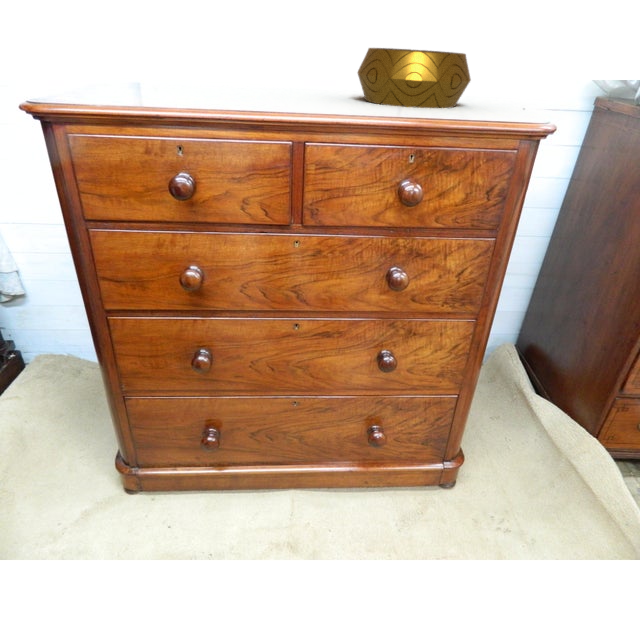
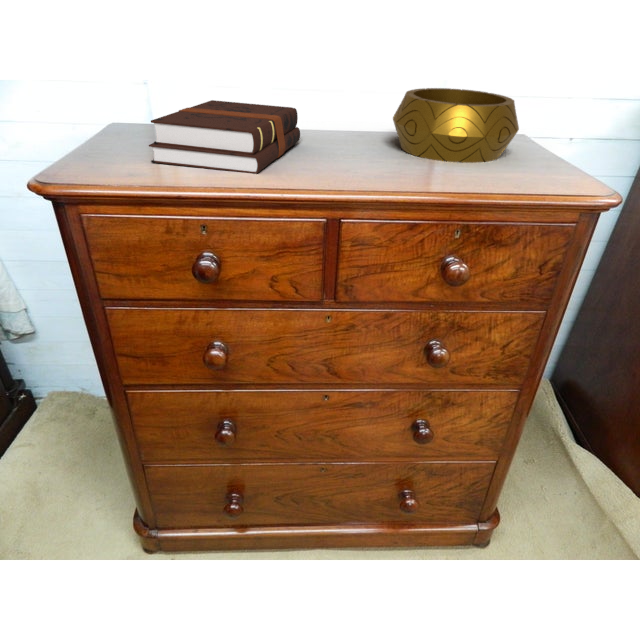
hardback book: none [130,55,273,105] -> present [149,100,300,174]

